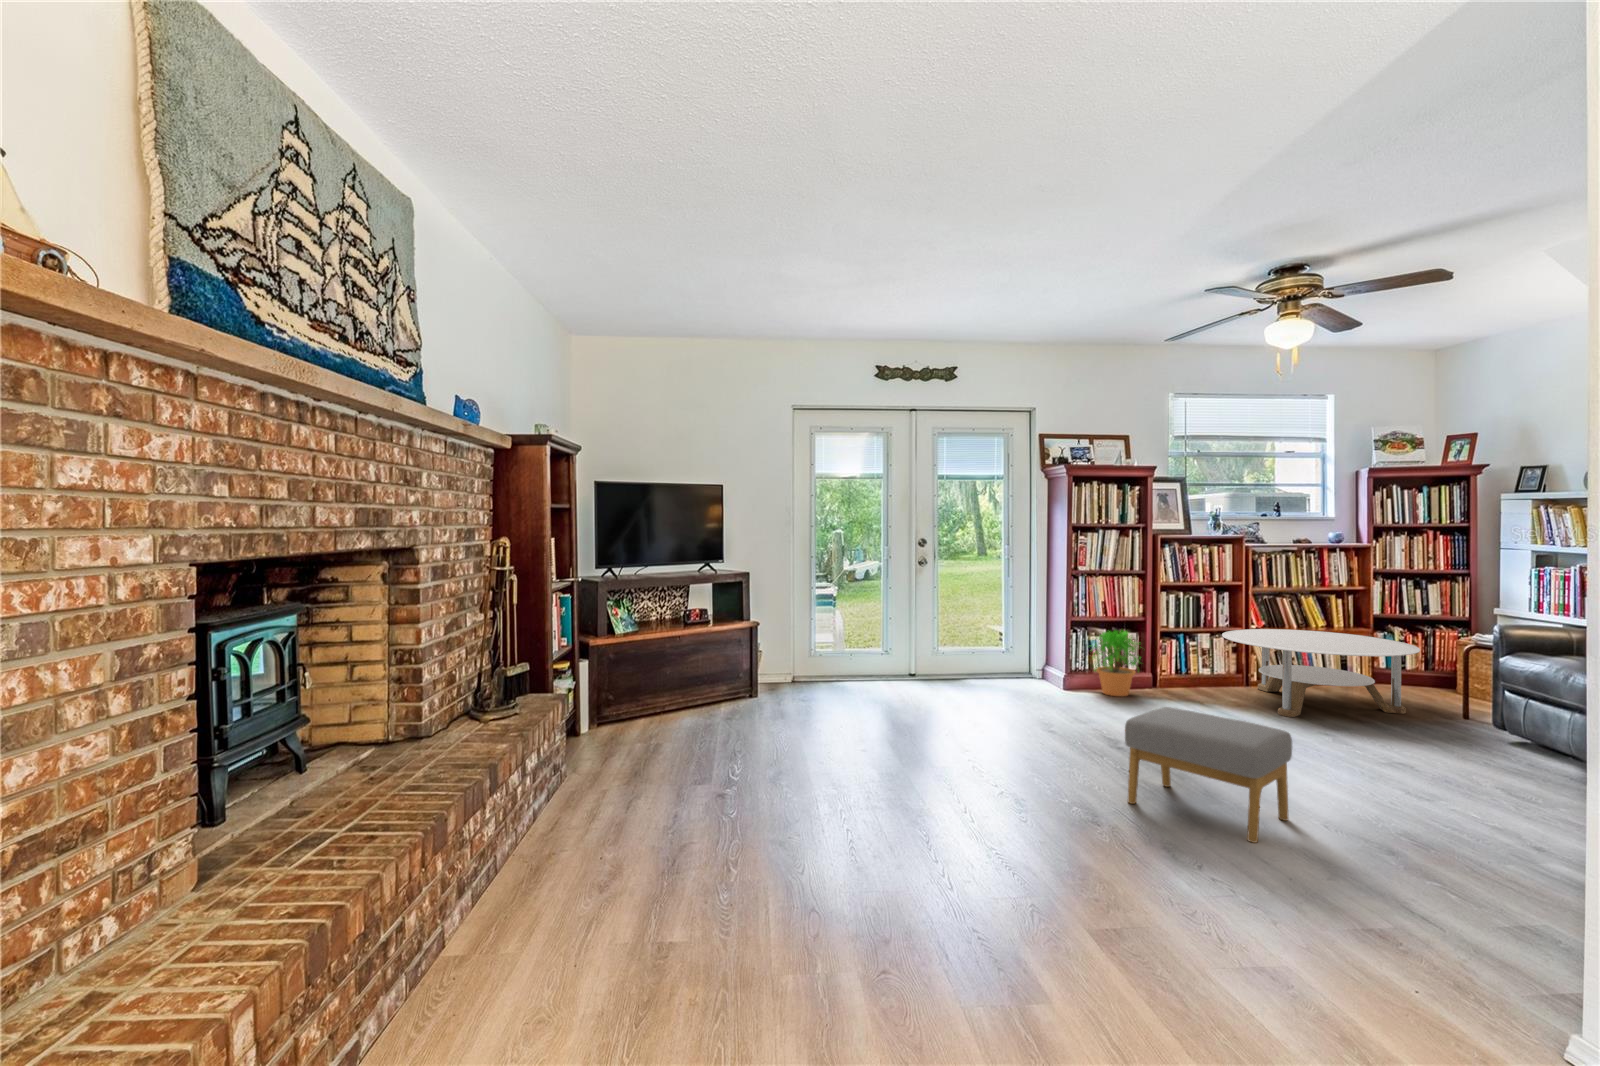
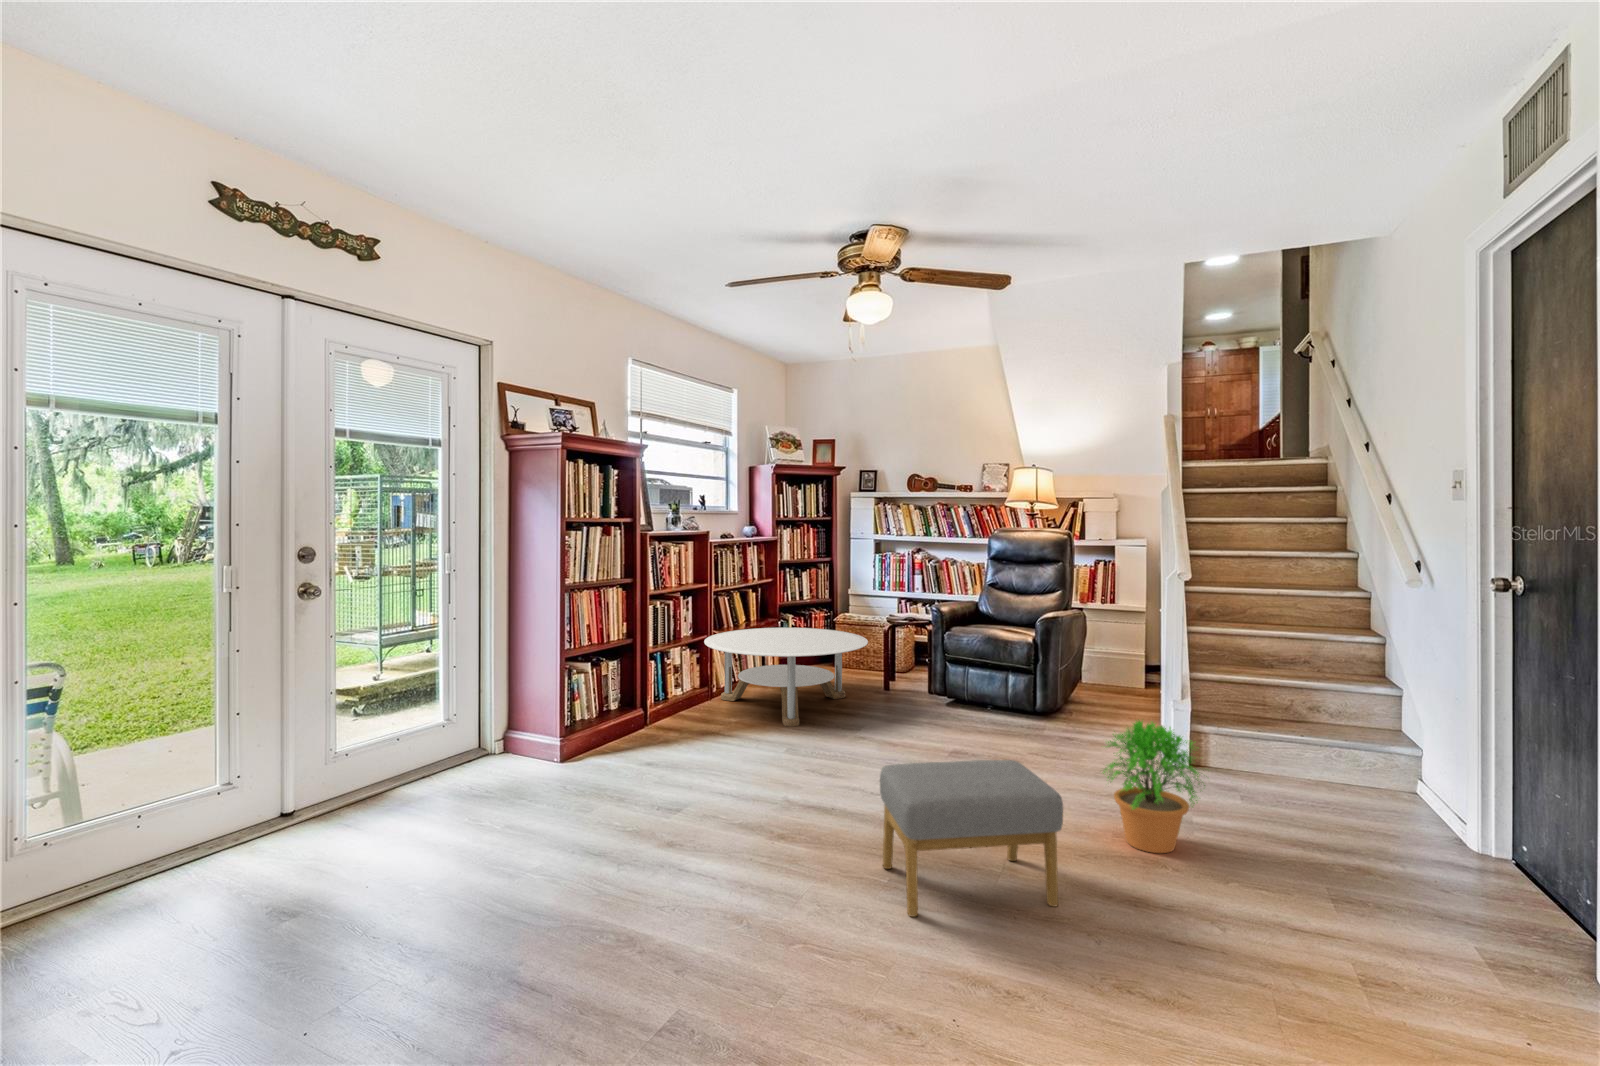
potted plant: present [1092,631,1141,696] -> present [1104,721,1205,853]

